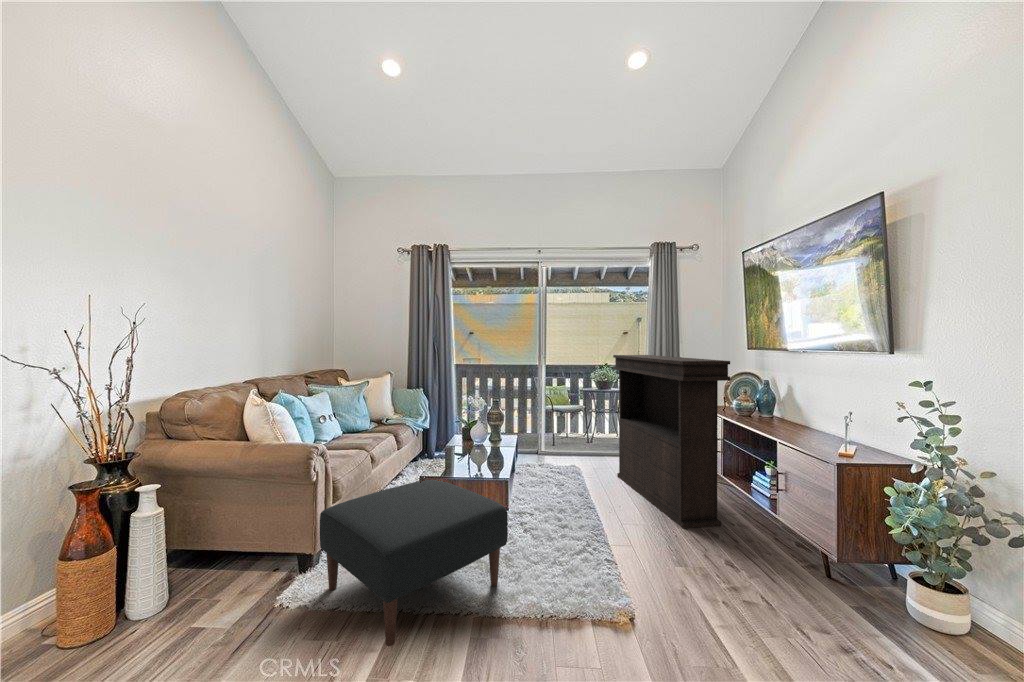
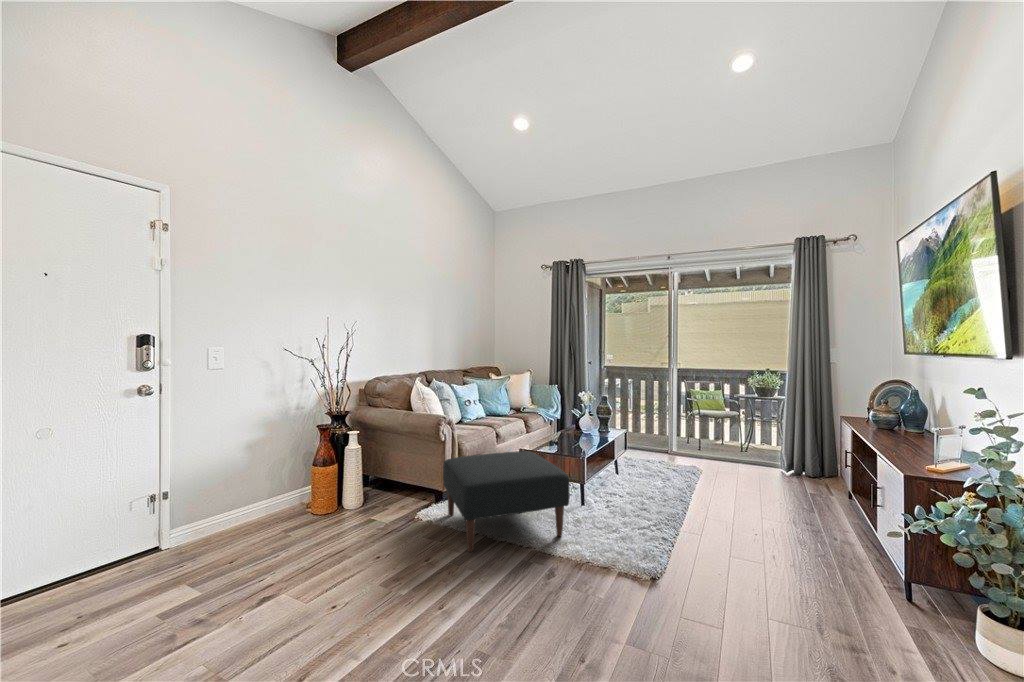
console table: present [613,355,730,528] -> none [731,358,831,539]

